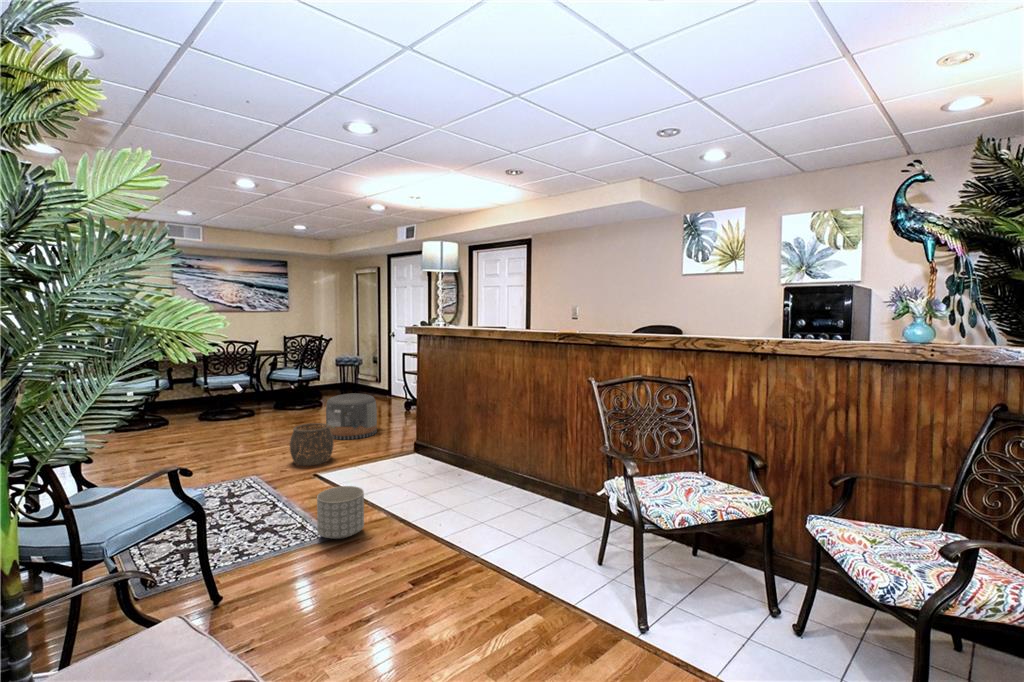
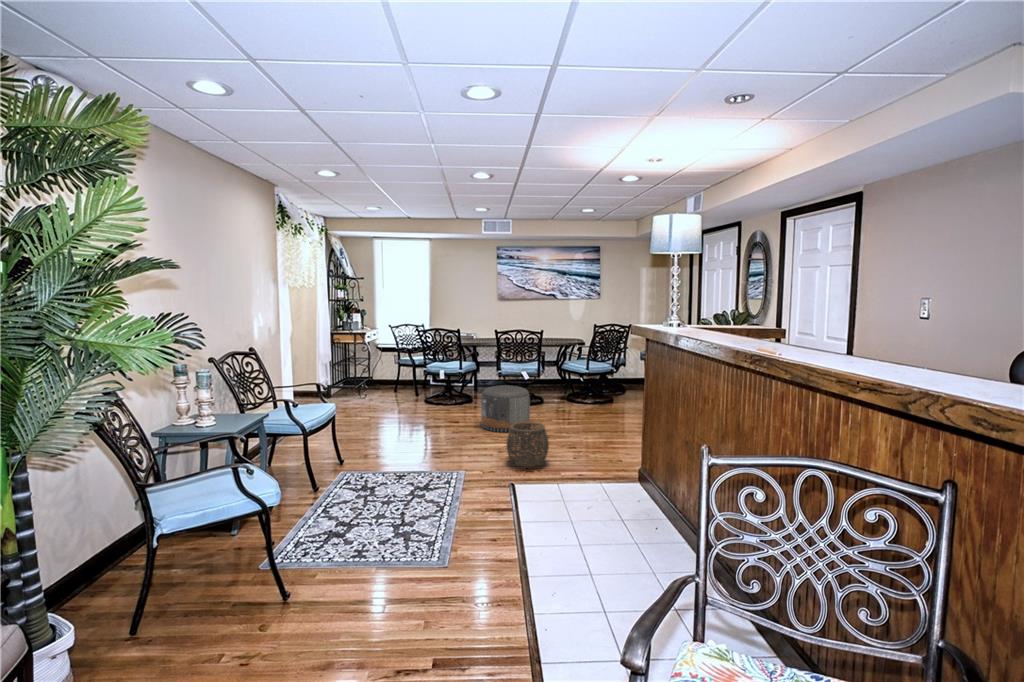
pouf: present [326,393,377,440] -> present [481,385,530,432]
planter: present [317,486,364,539] -> none [428,500,476,557]

